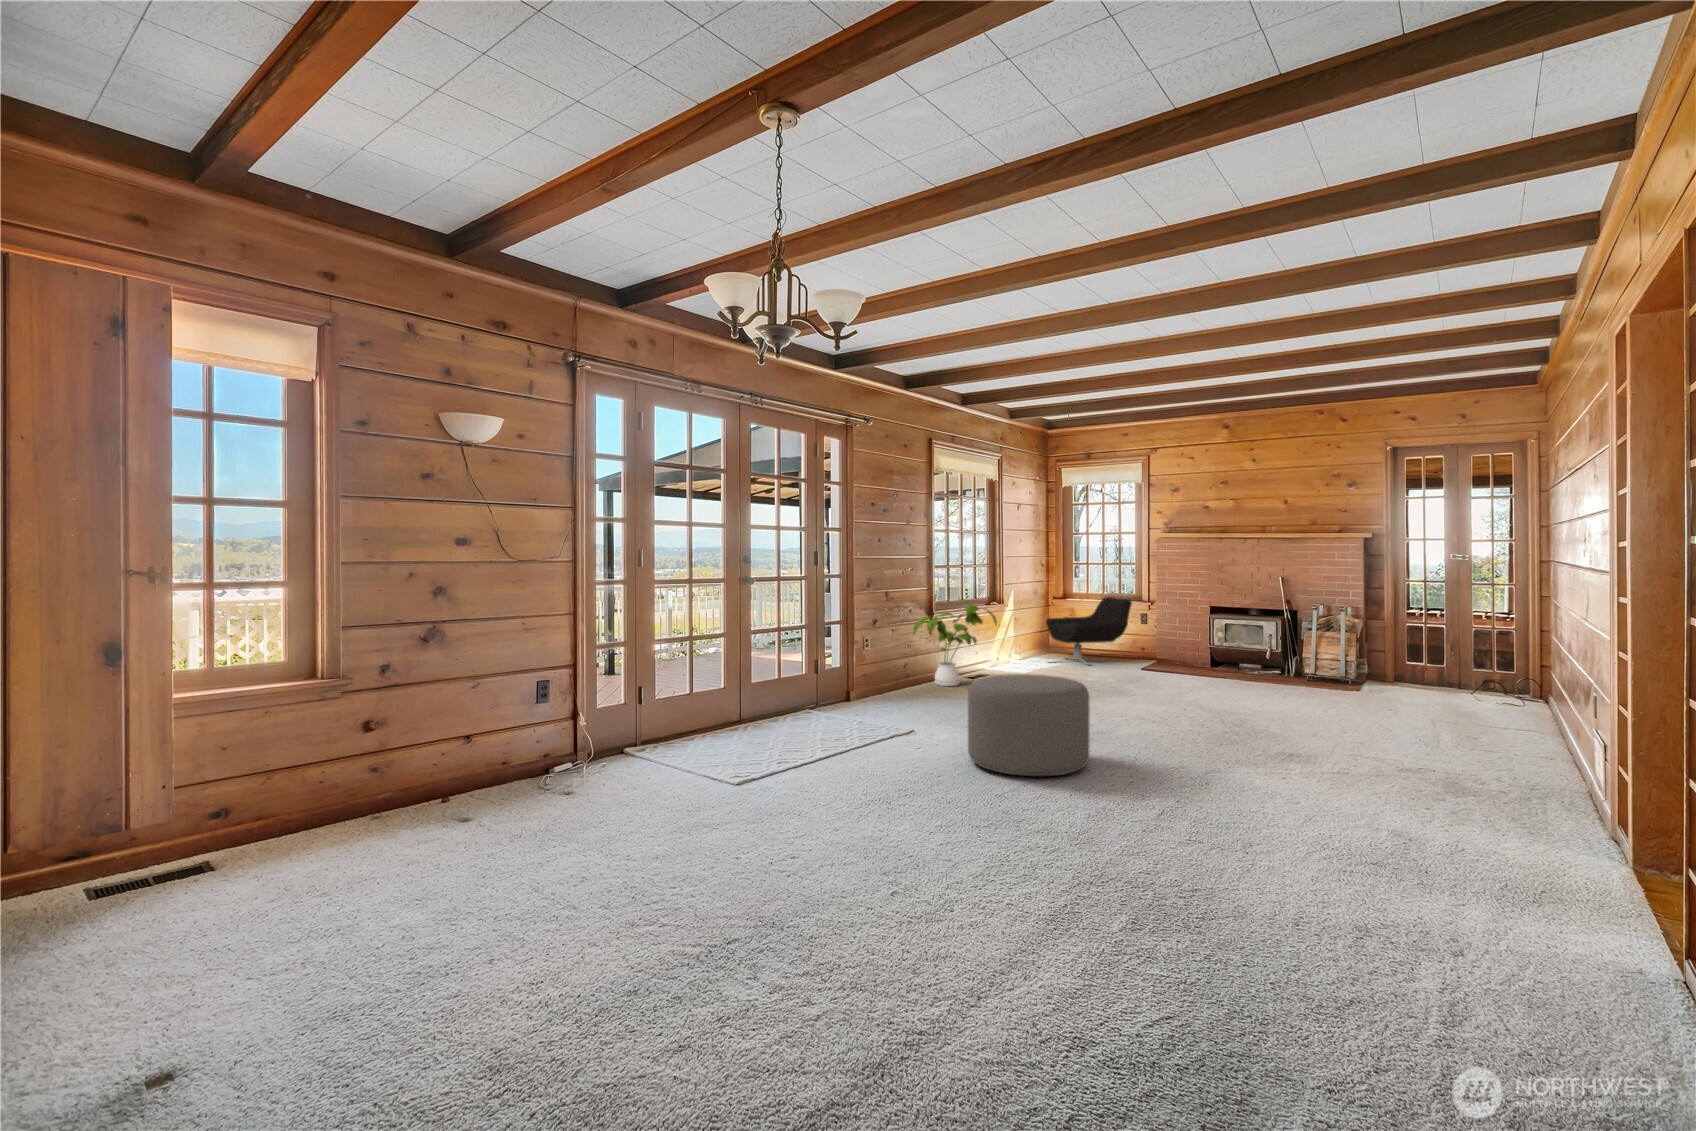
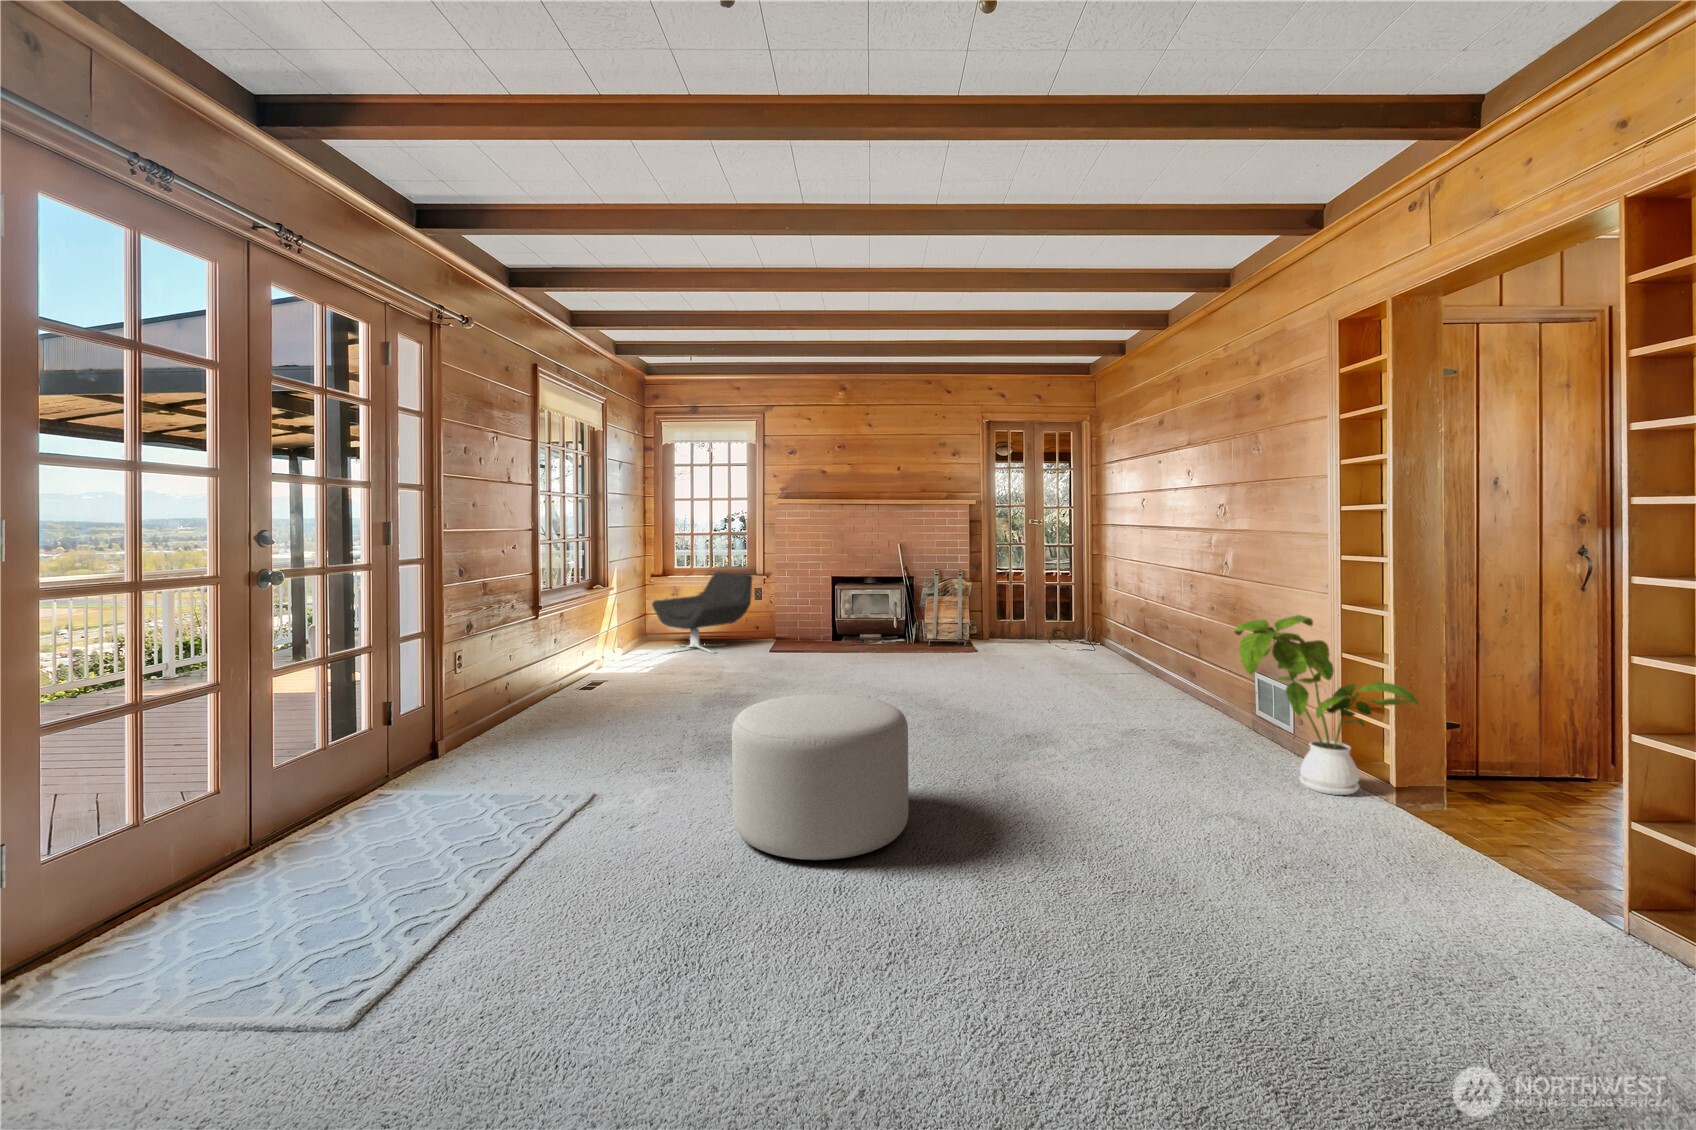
house plant: present [913,600,997,686] -> present [1234,615,1419,795]

